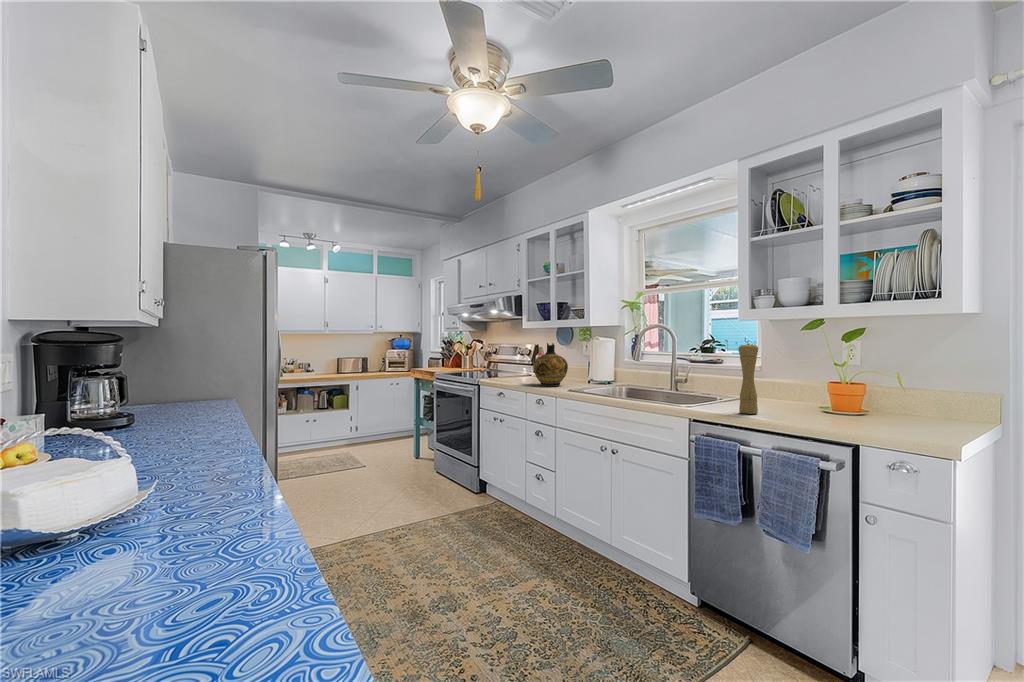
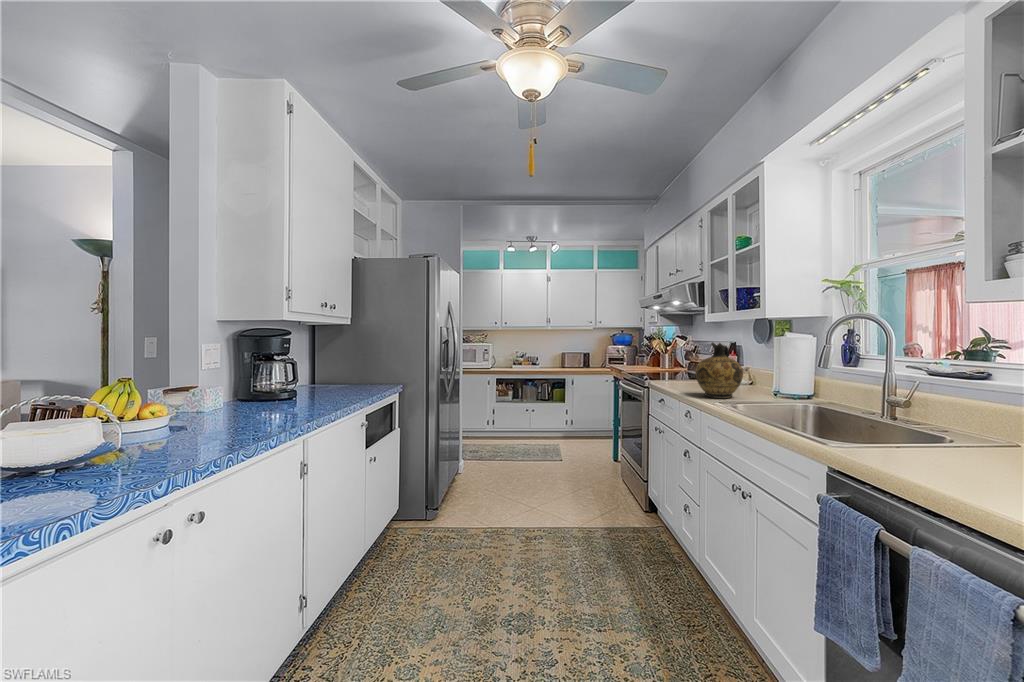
pepper mill: present [738,344,758,414] -> none [919,353,962,481]

